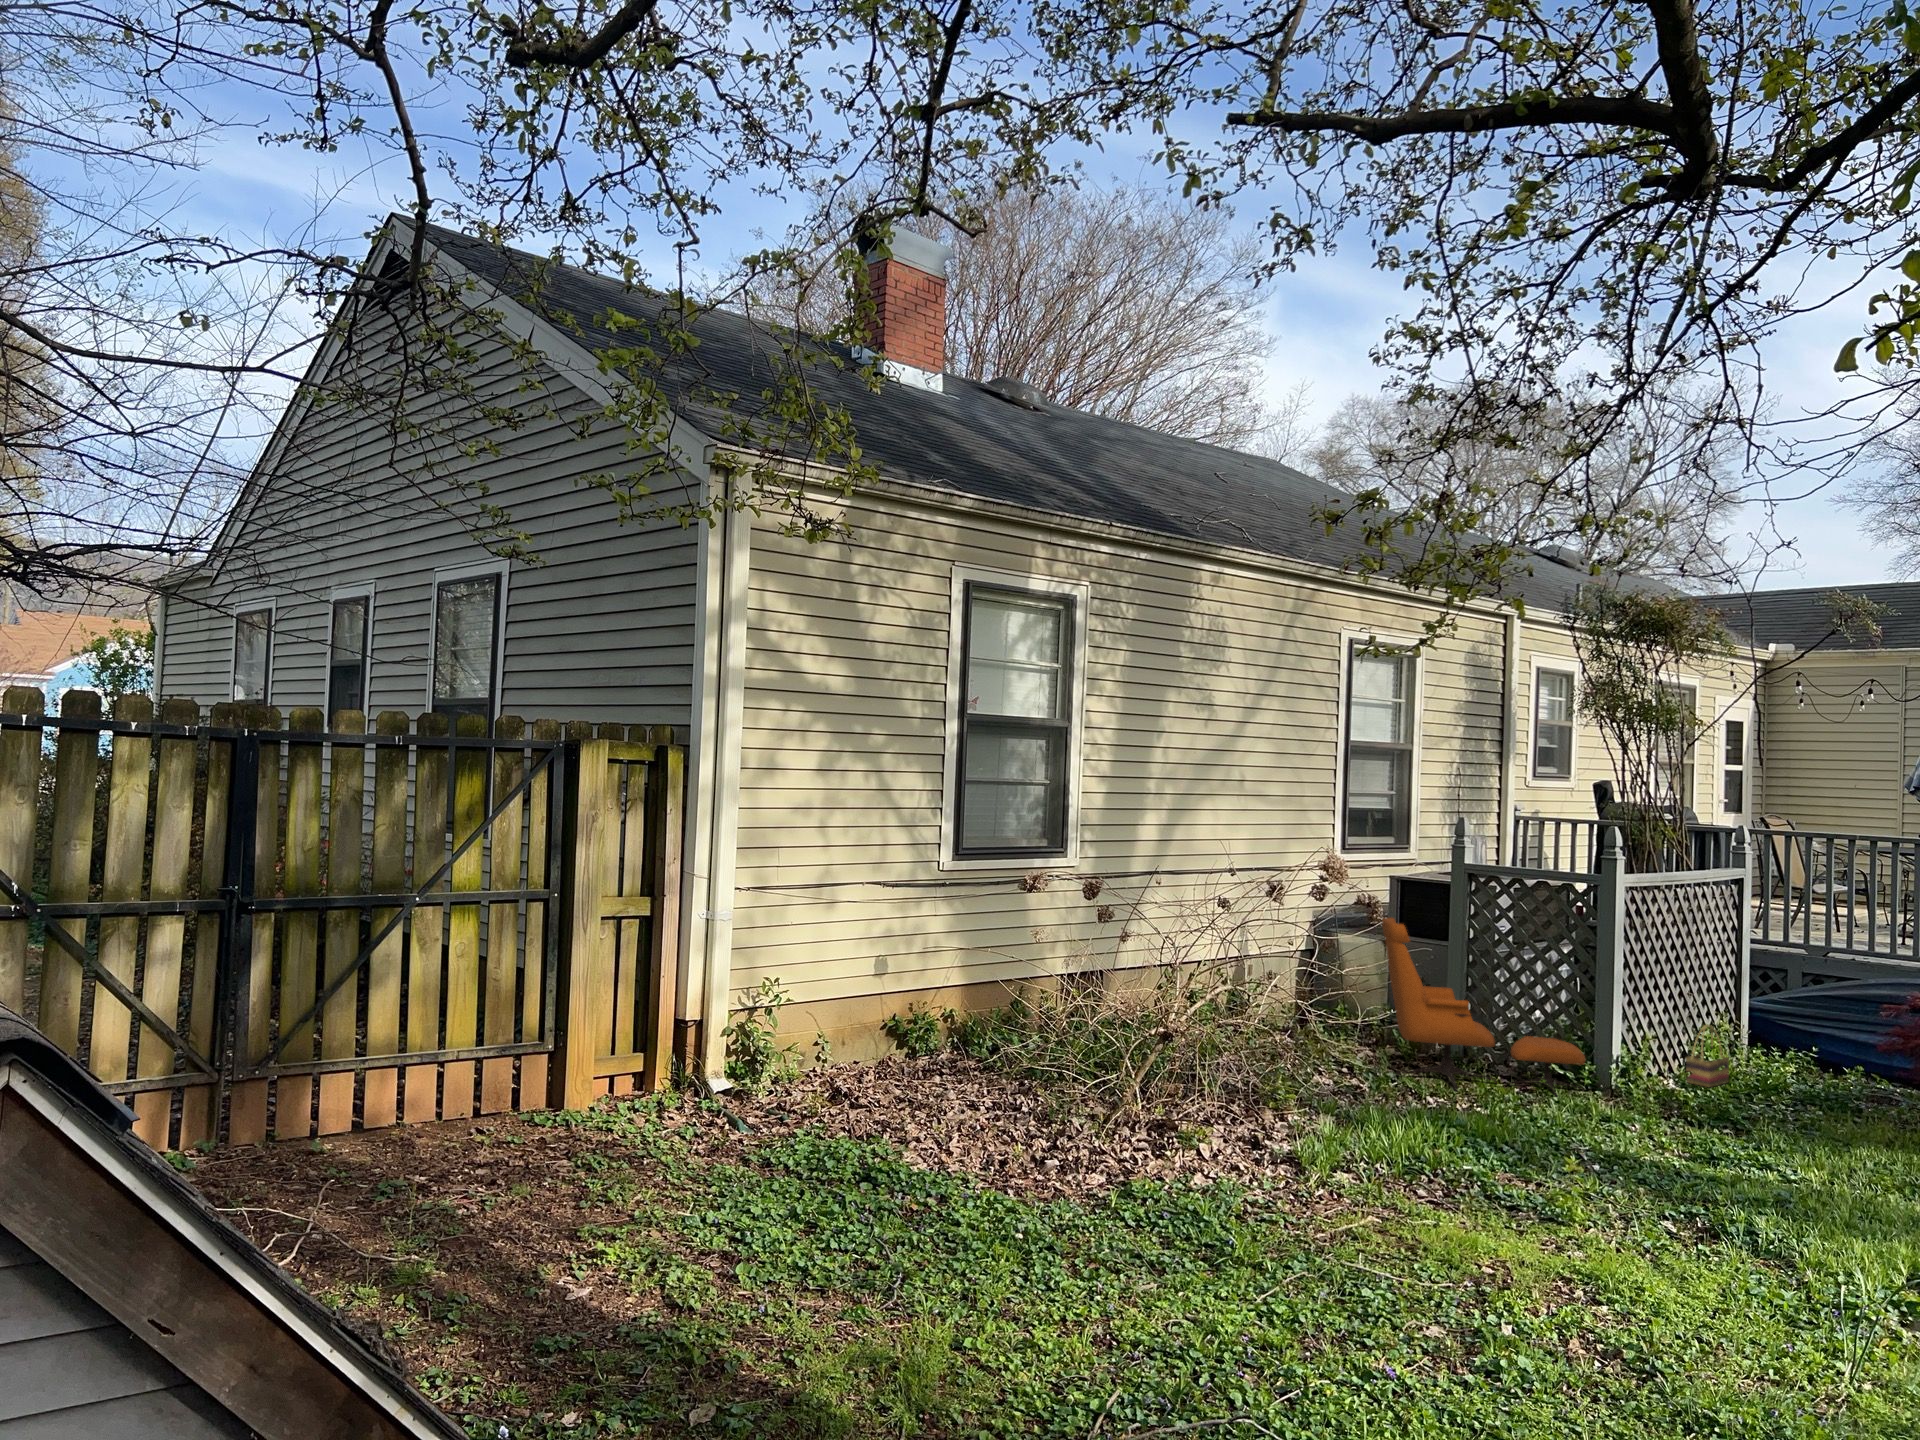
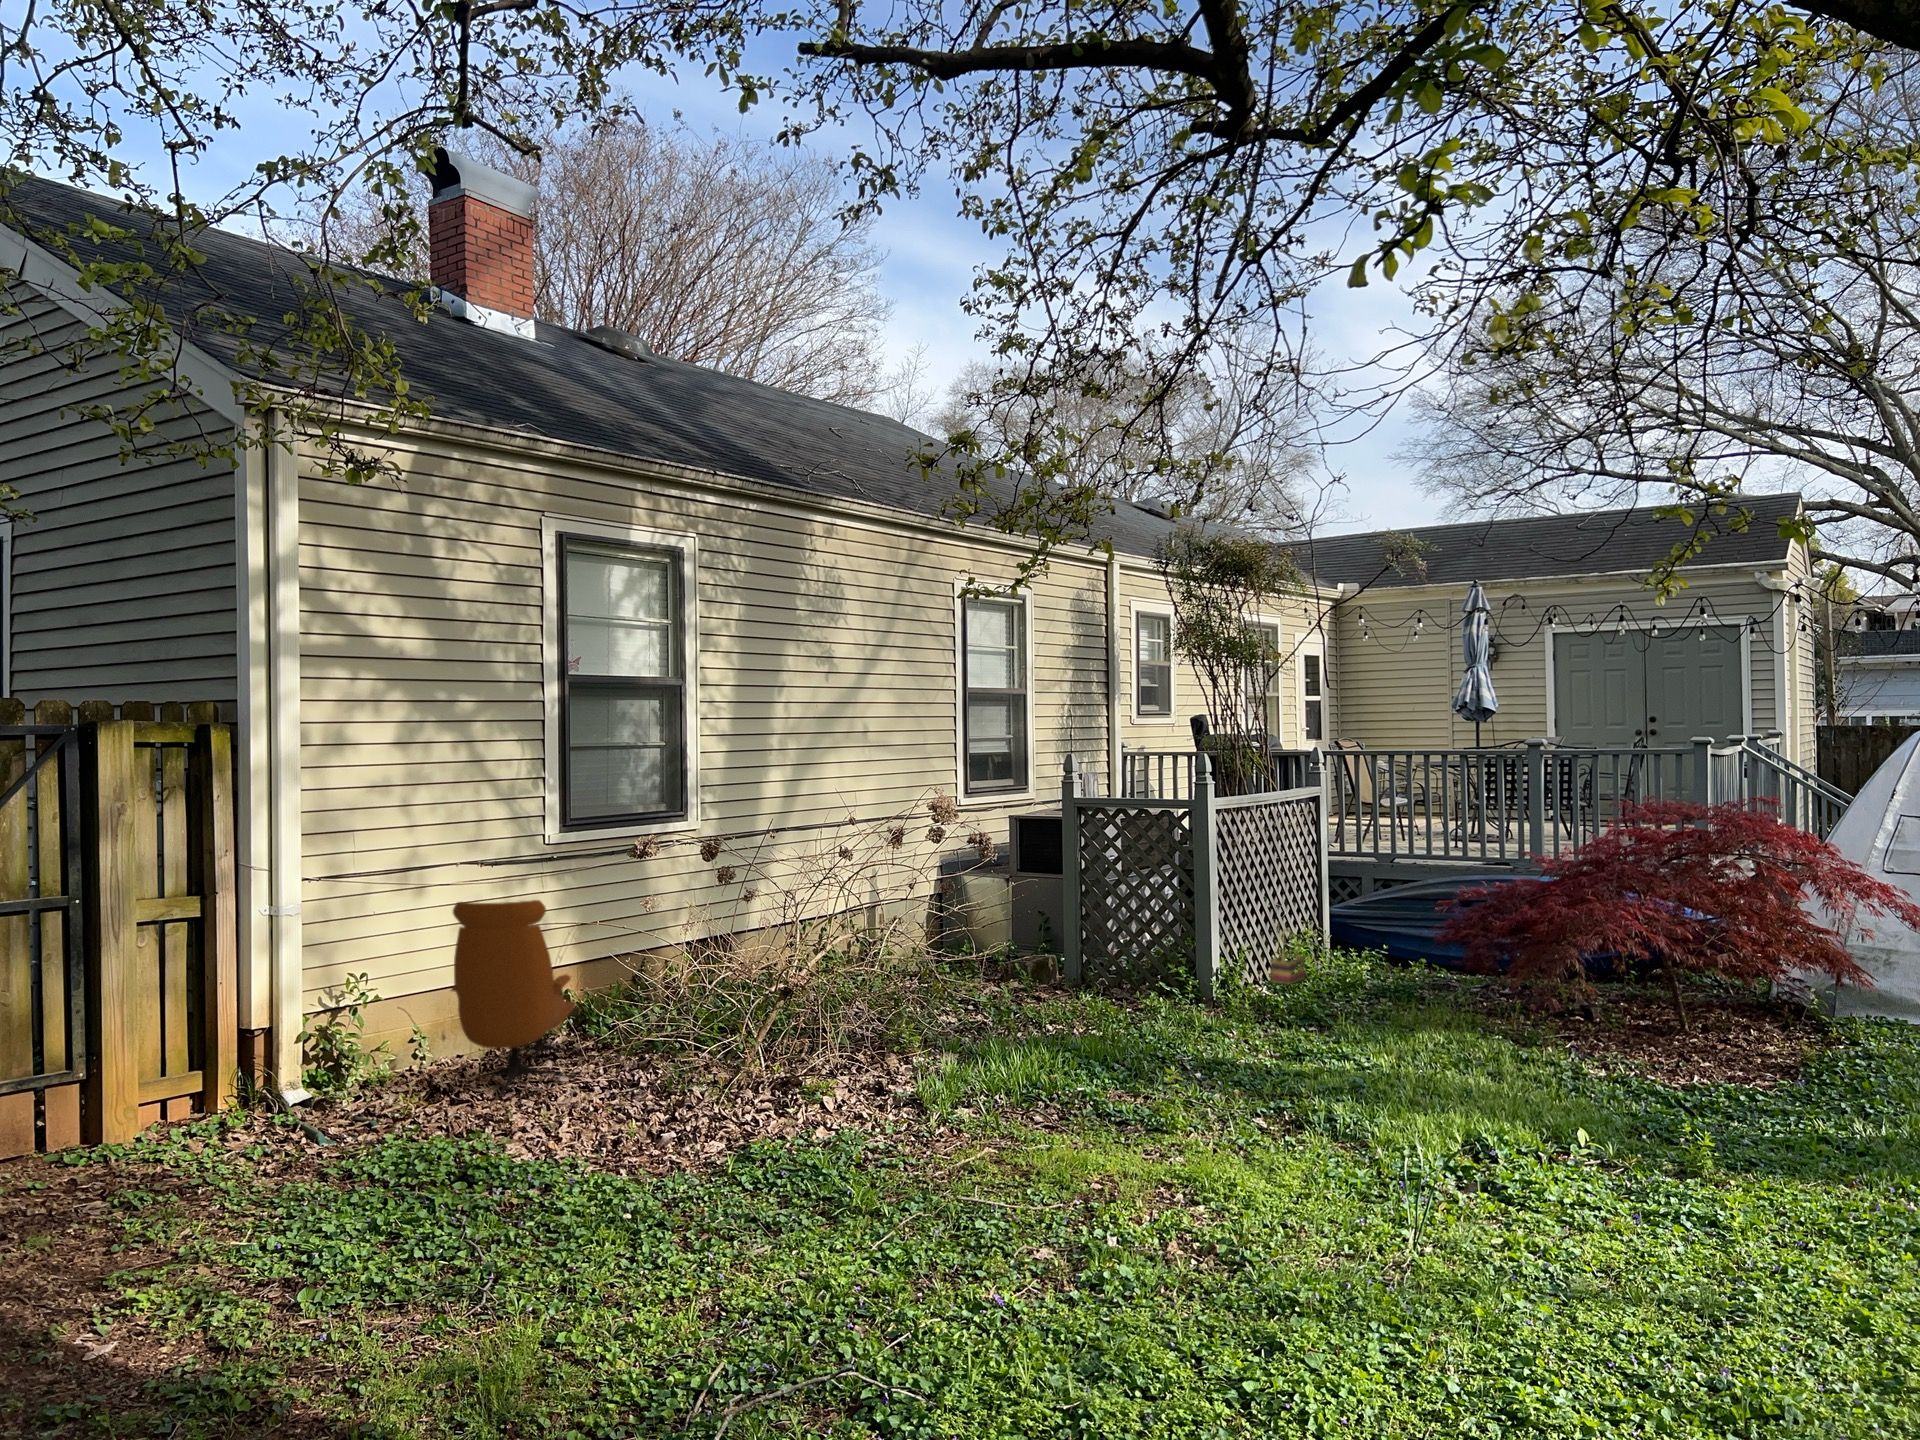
lounge chair: present [1382,918,1585,1096] -> present [451,900,579,1099]

